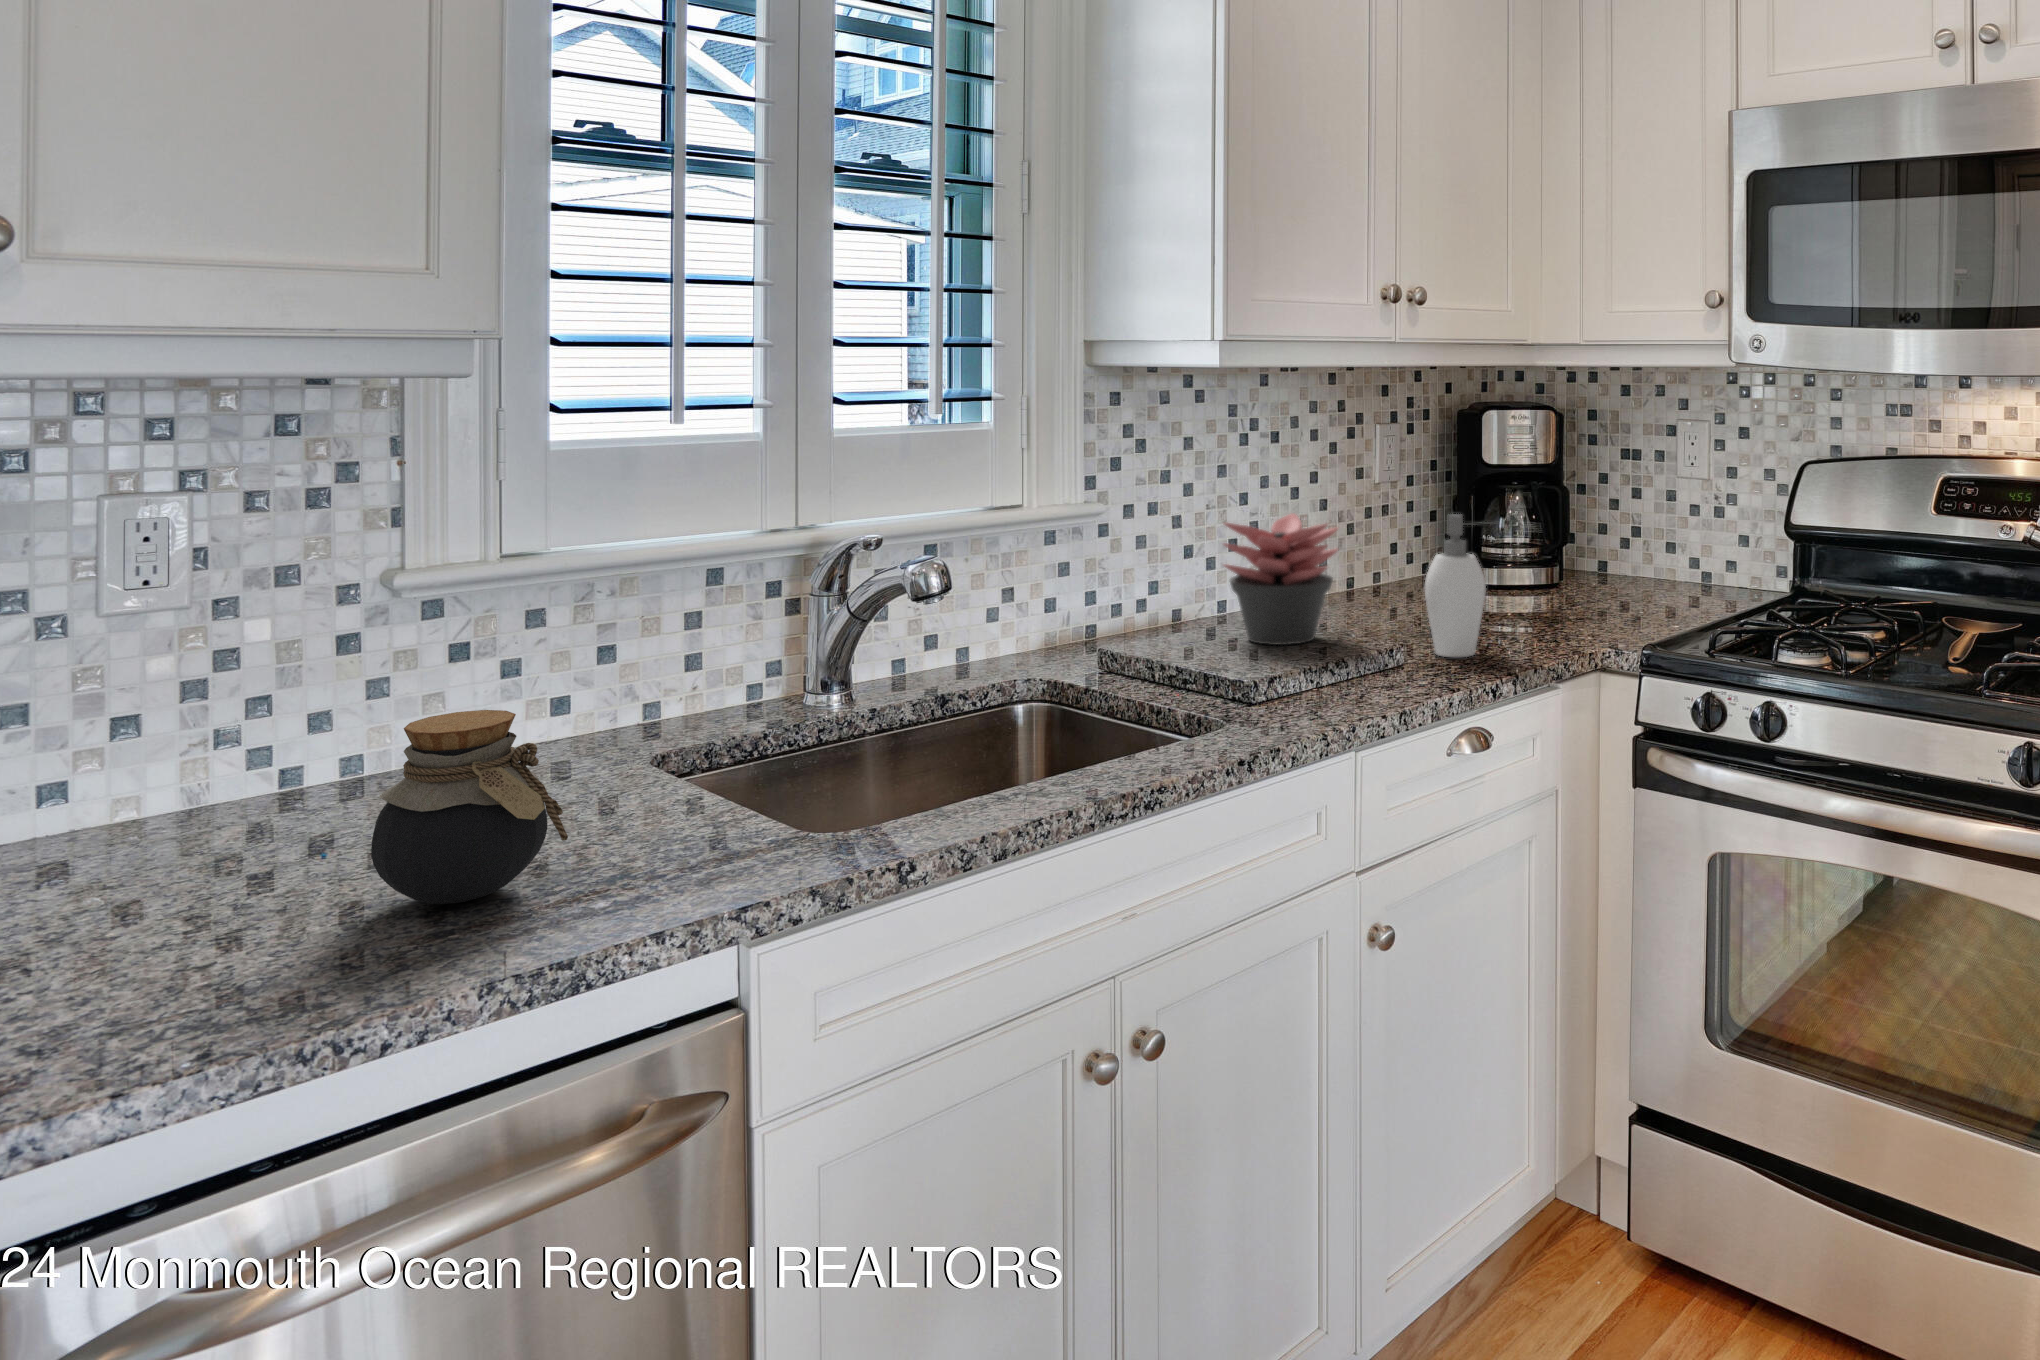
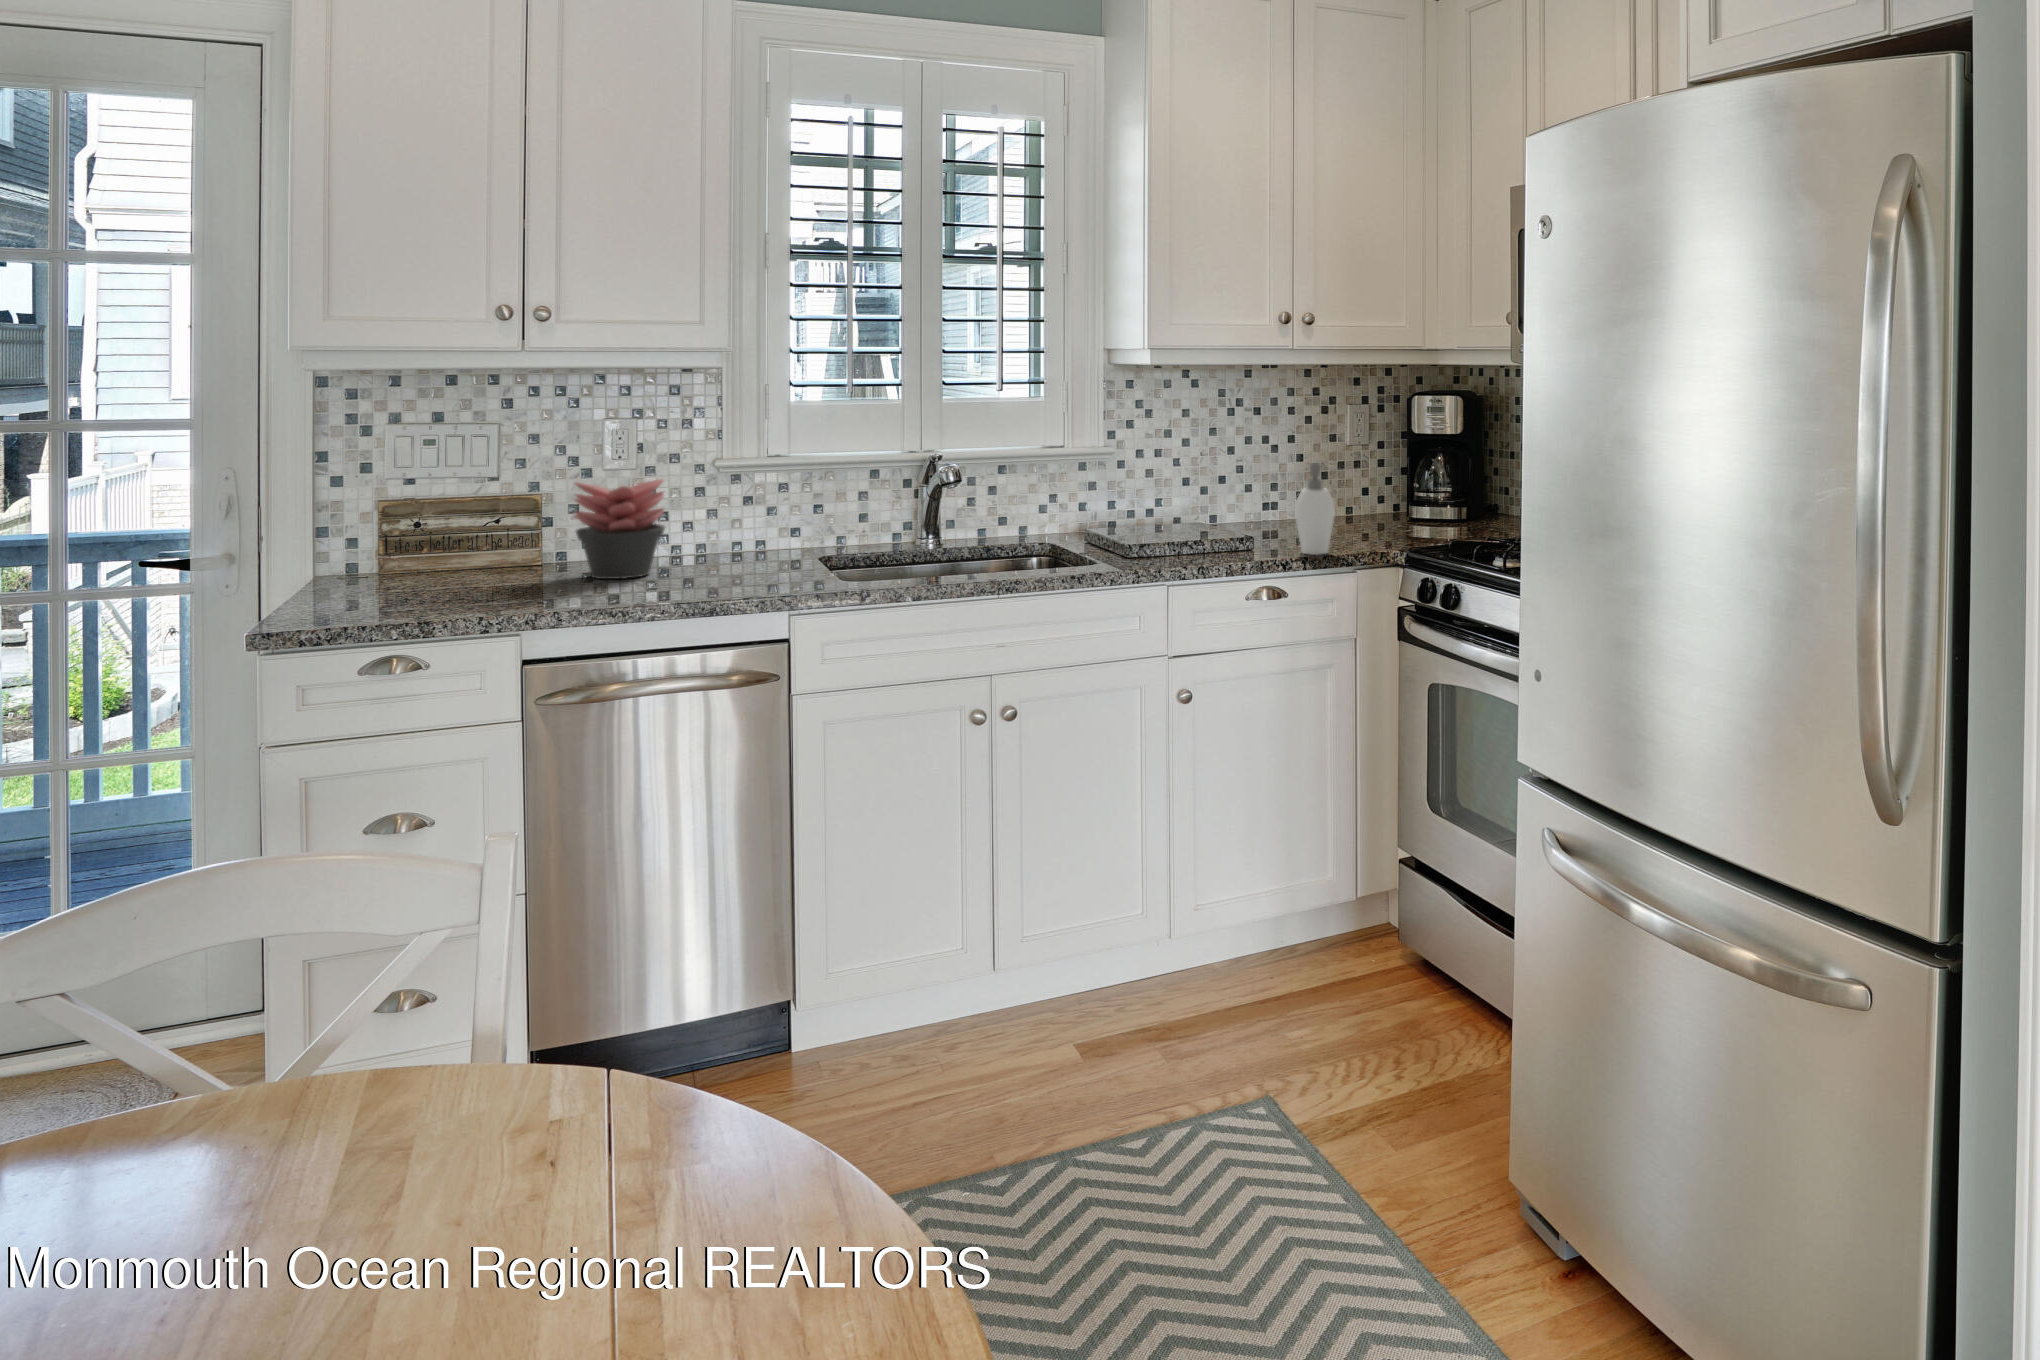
succulent plant: present [1224,514,1338,645] -> present [575,479,665,579]
jar: present [371,710,568,904] -> none [669,514,740,592]

